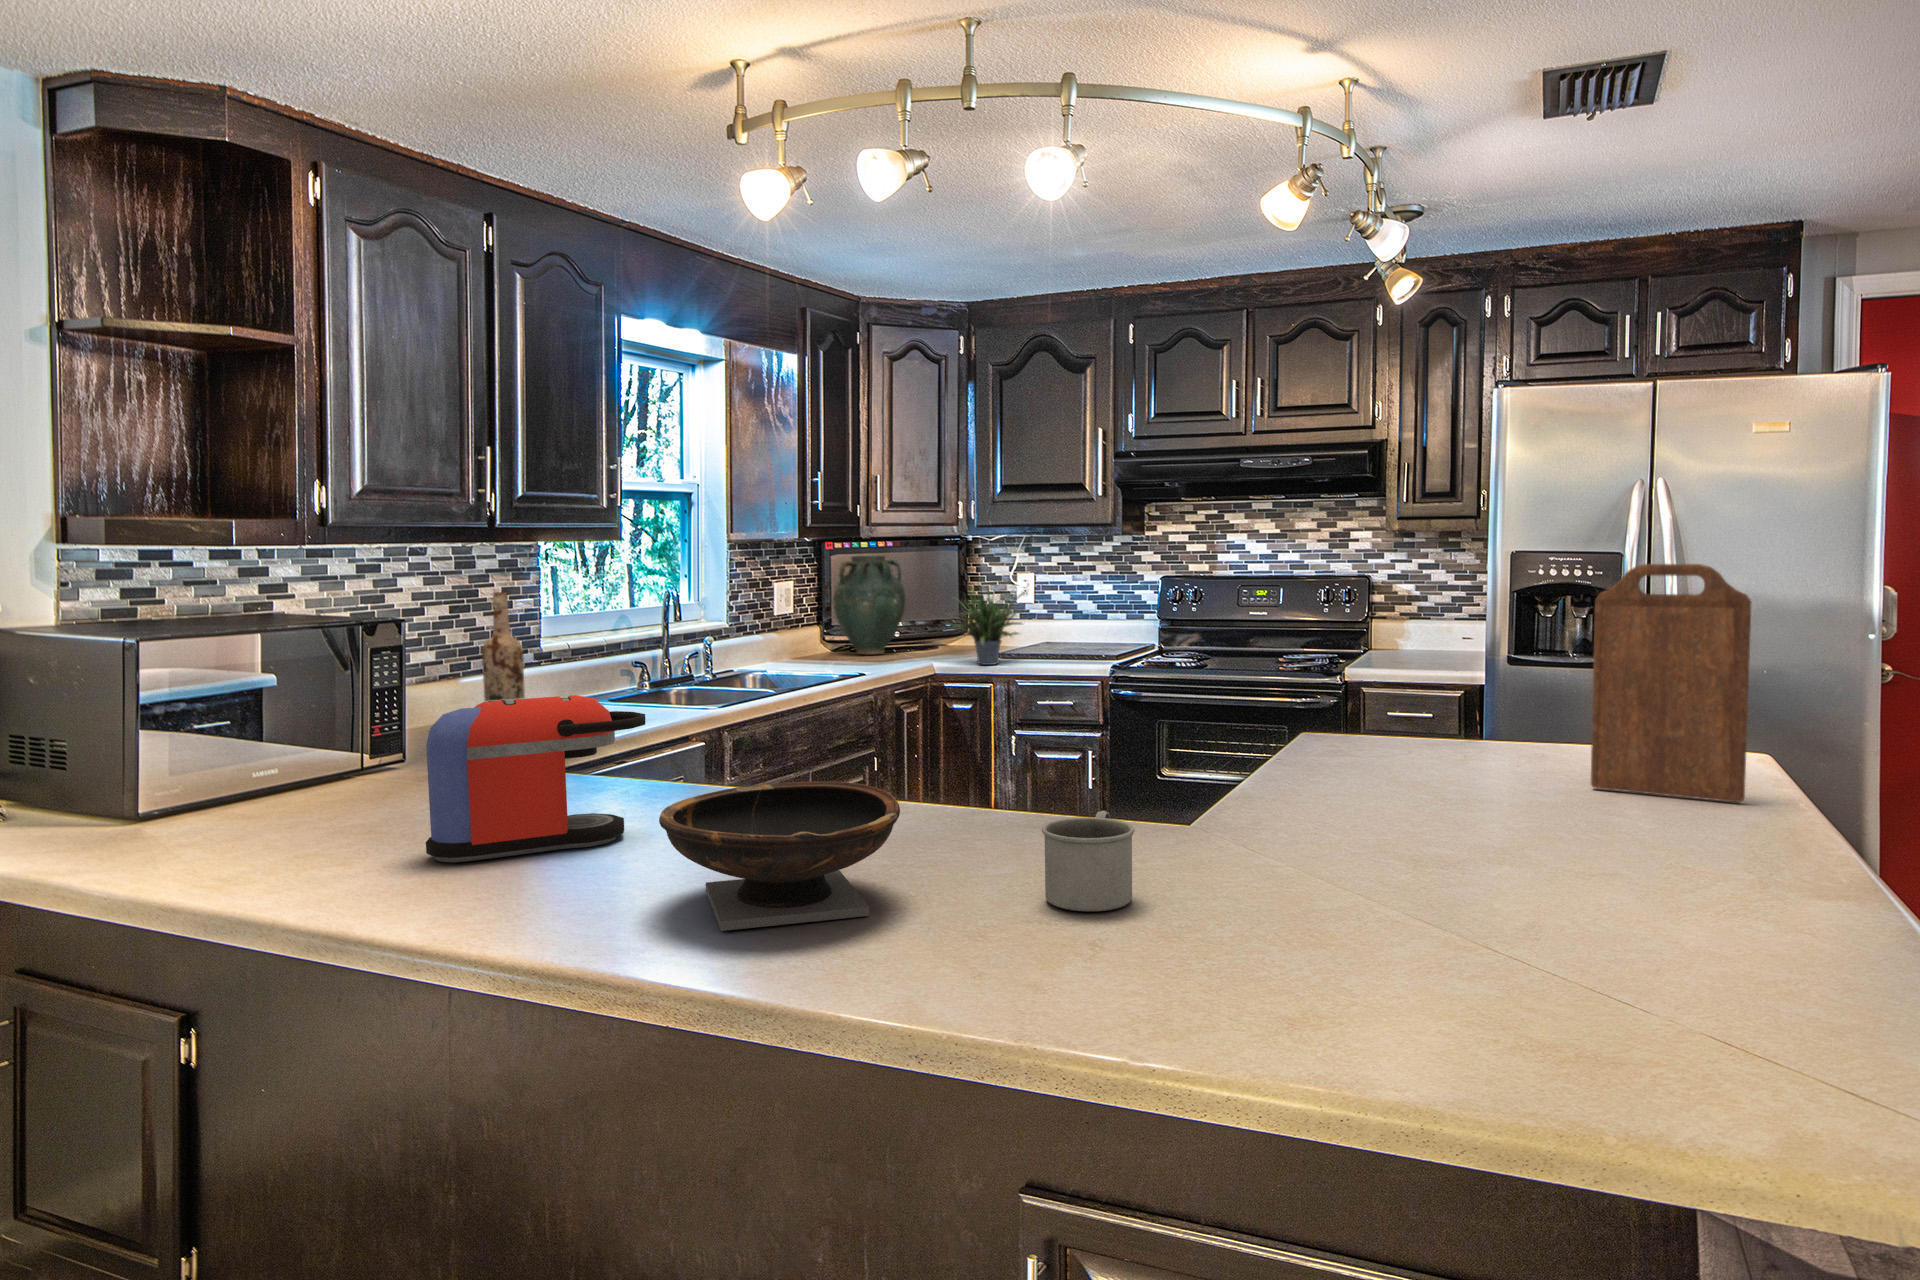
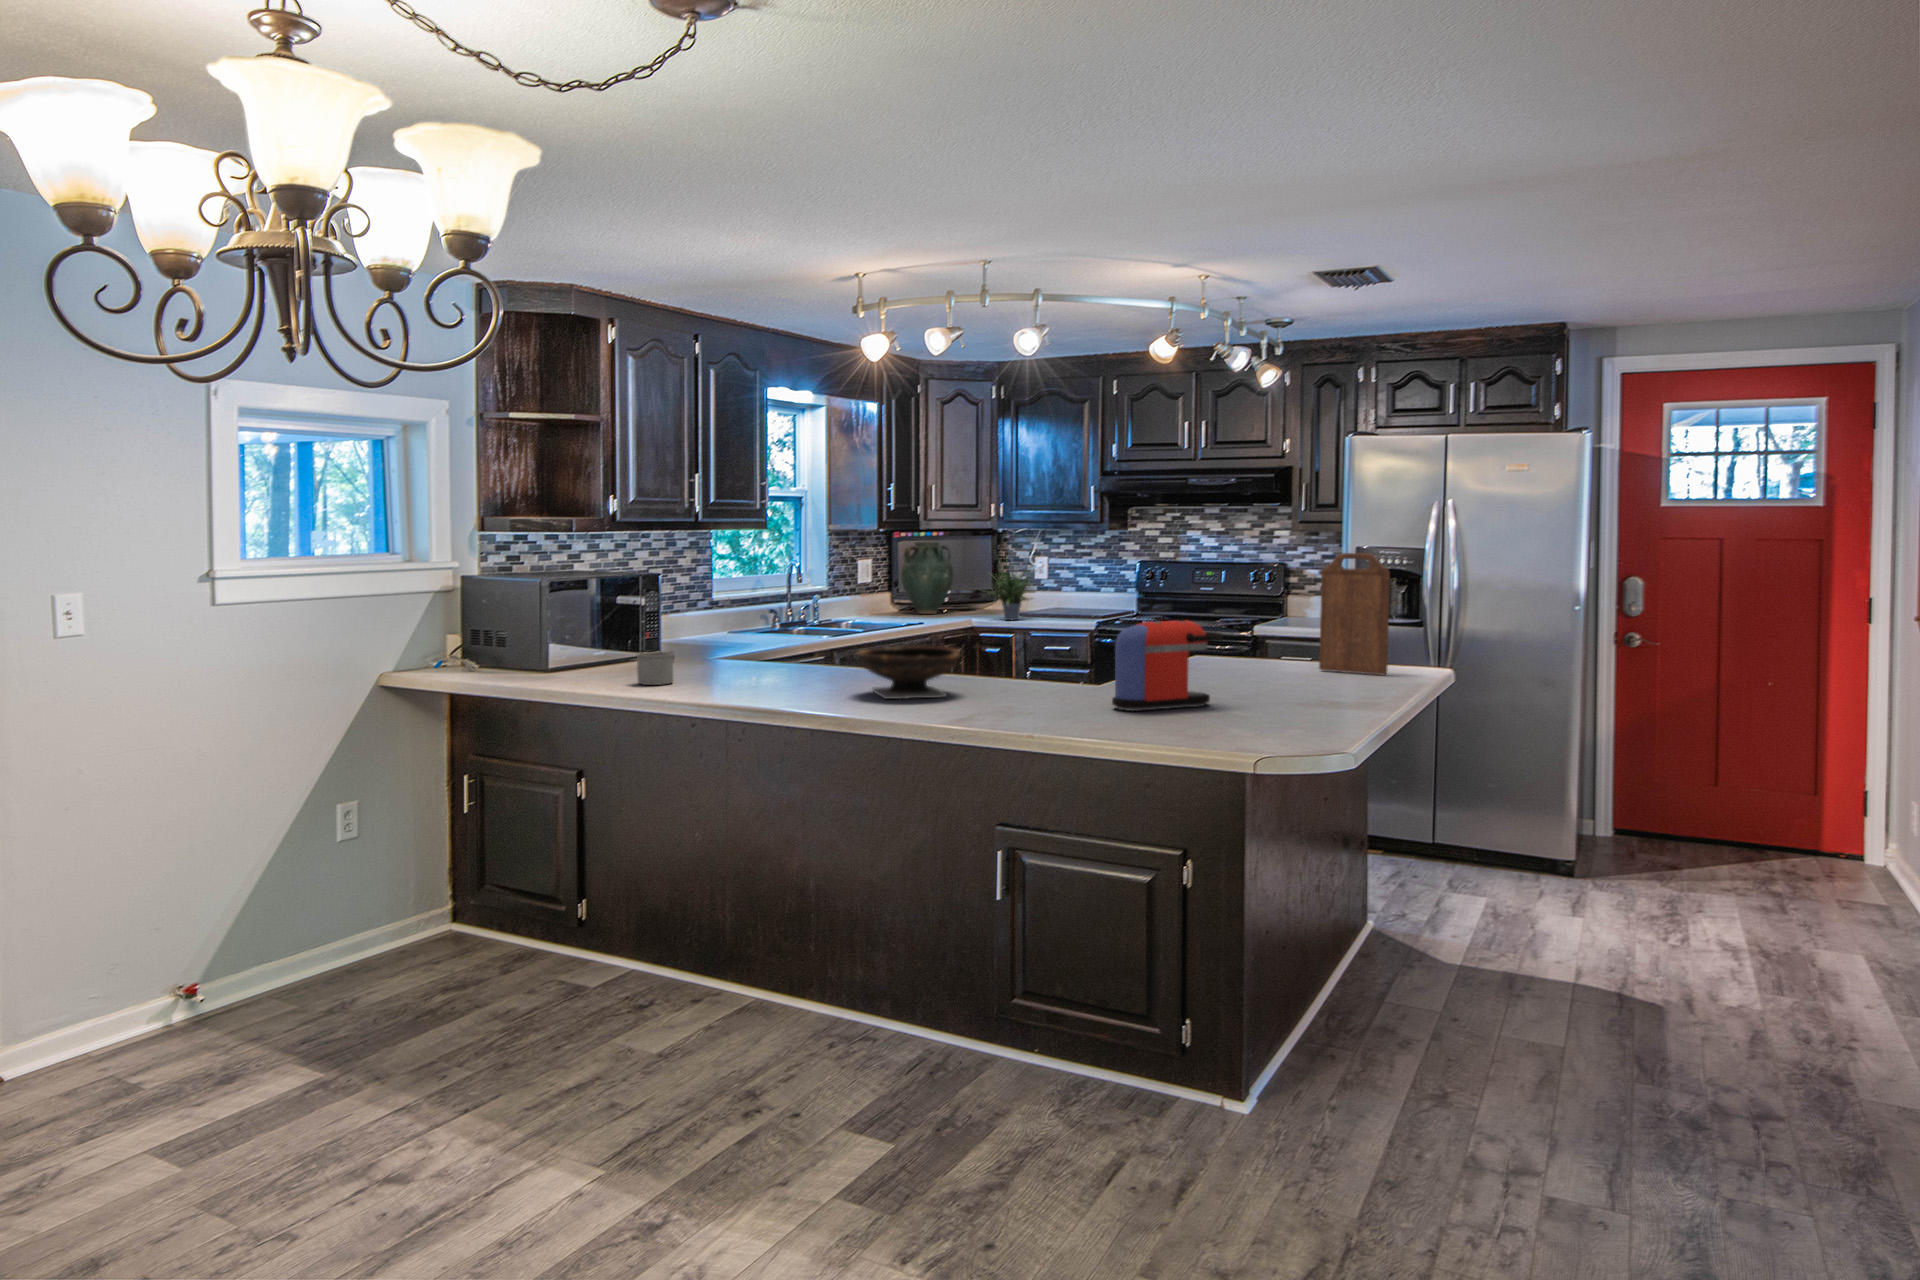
wine bottle: present [482,592,525,701] -> none [689,561,714,641]
coffee maker: present [426,695,645,862] -> present [1112,620,1223,711]
mug: present [1042,811,1135,911] -> present [637,650,674,685]

